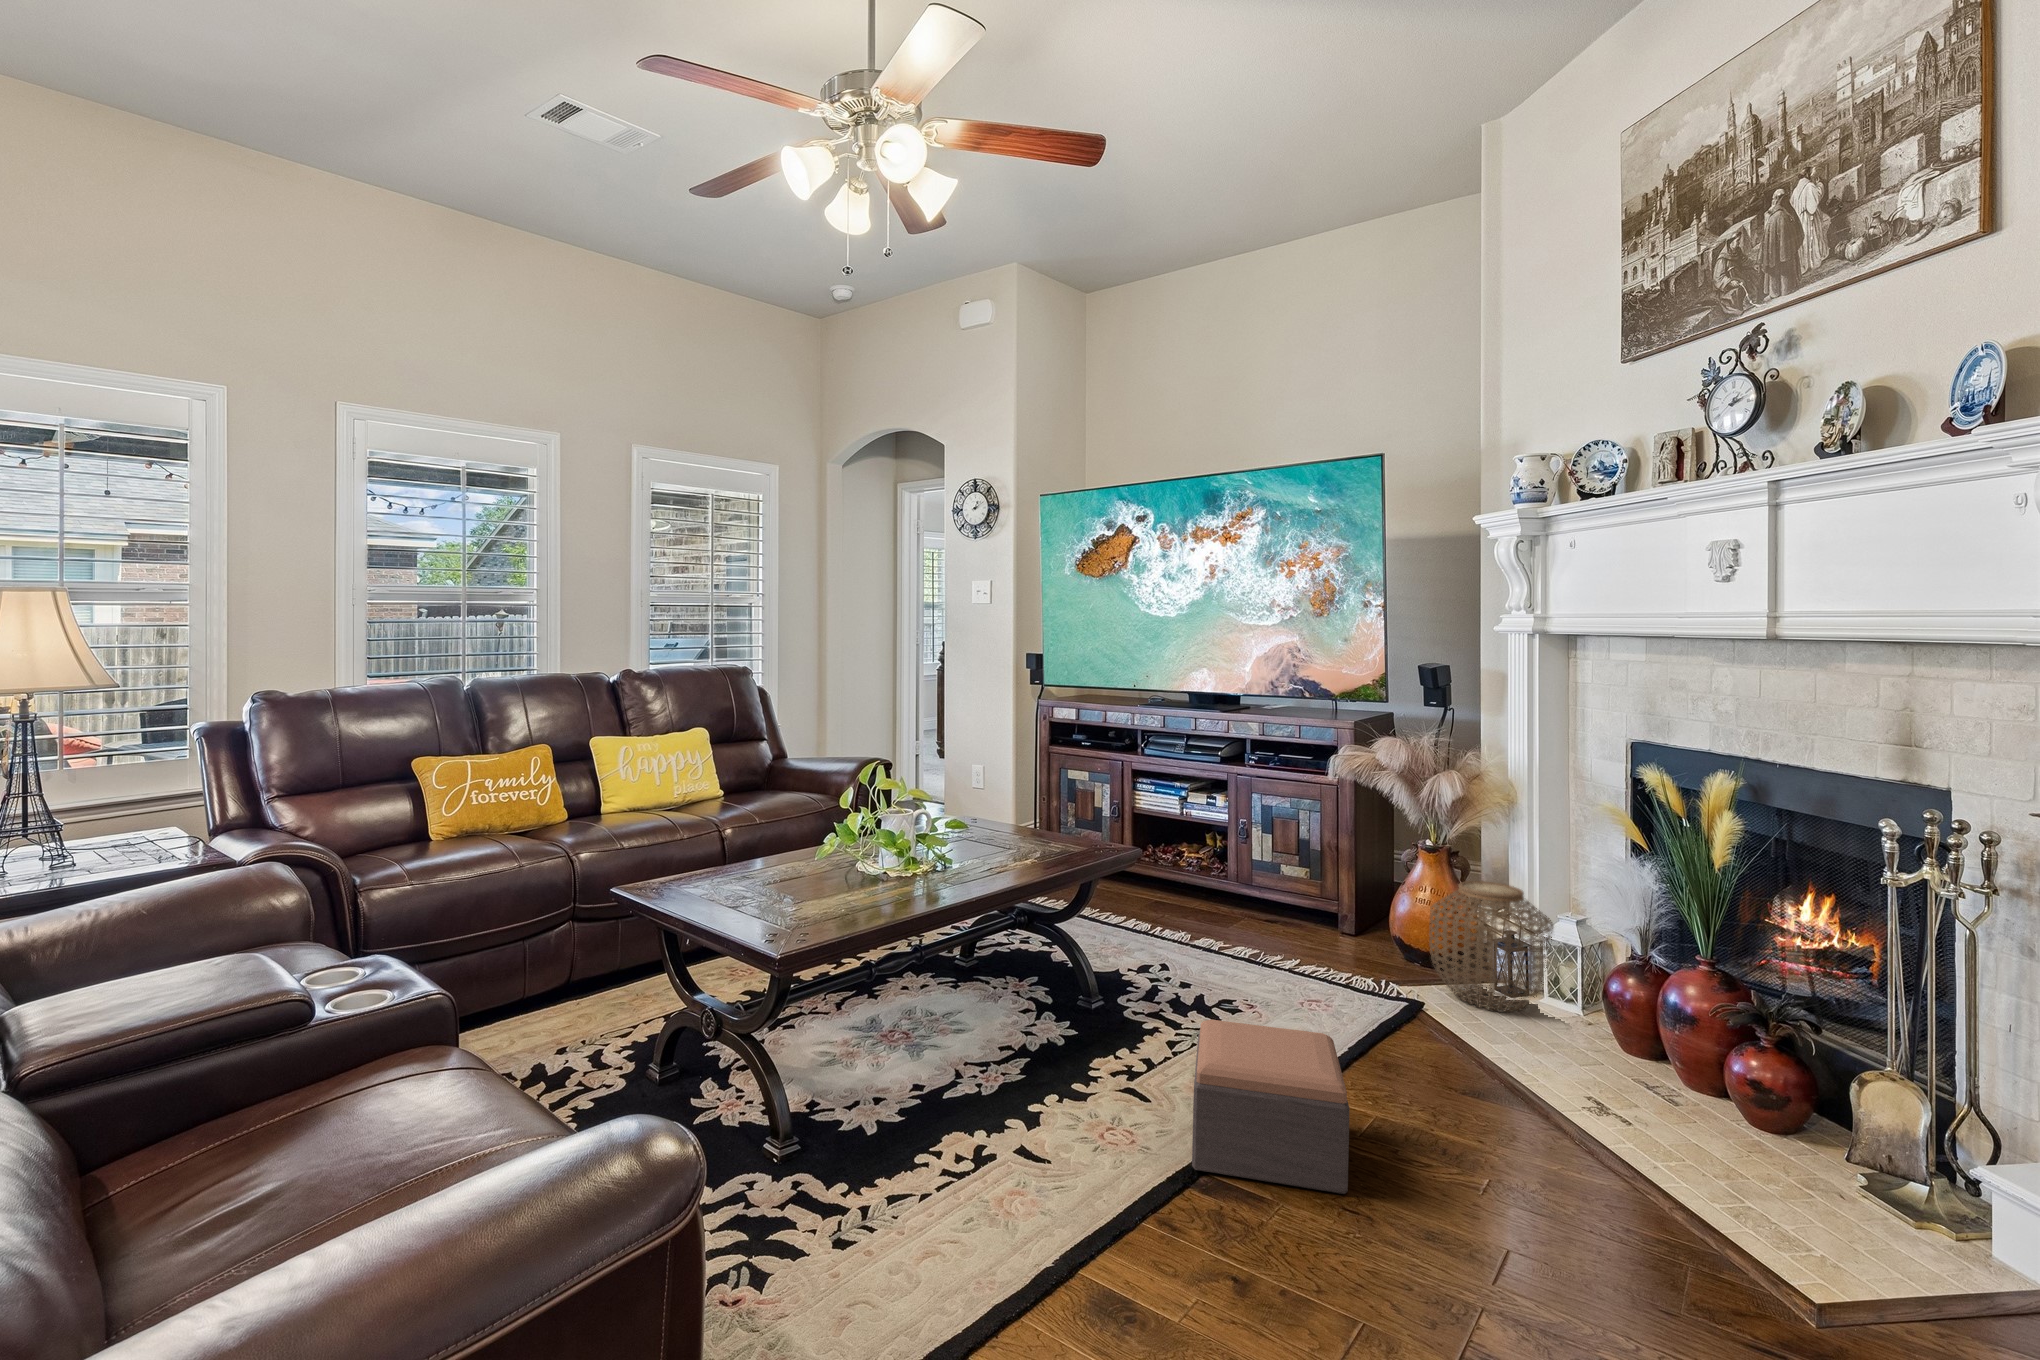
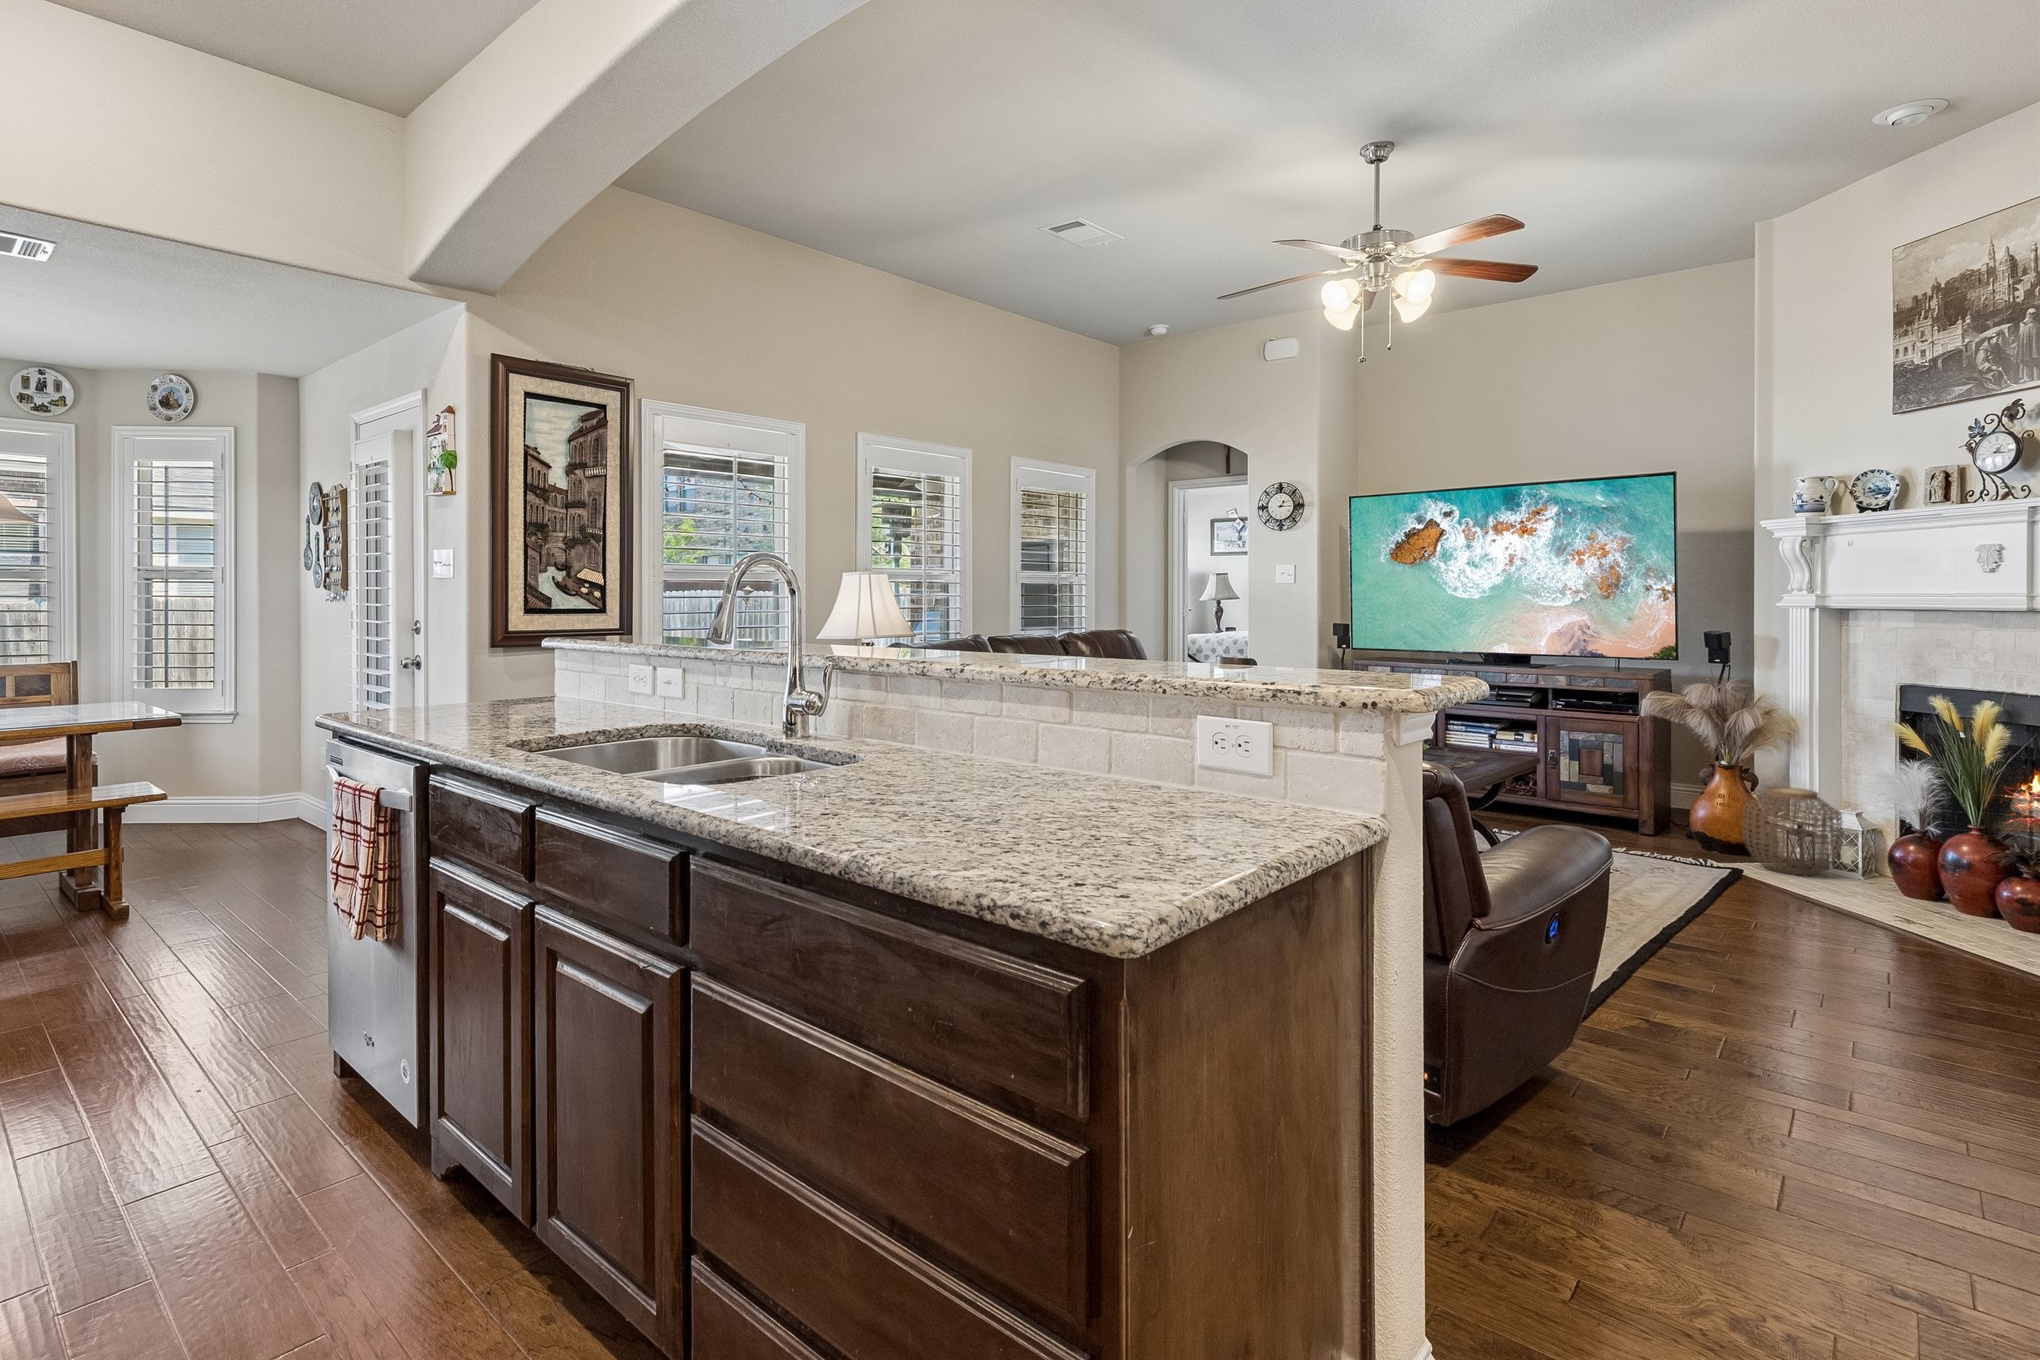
footstool: present [1192,1020,1350,1194] -> none [1657,870,1797,960]

